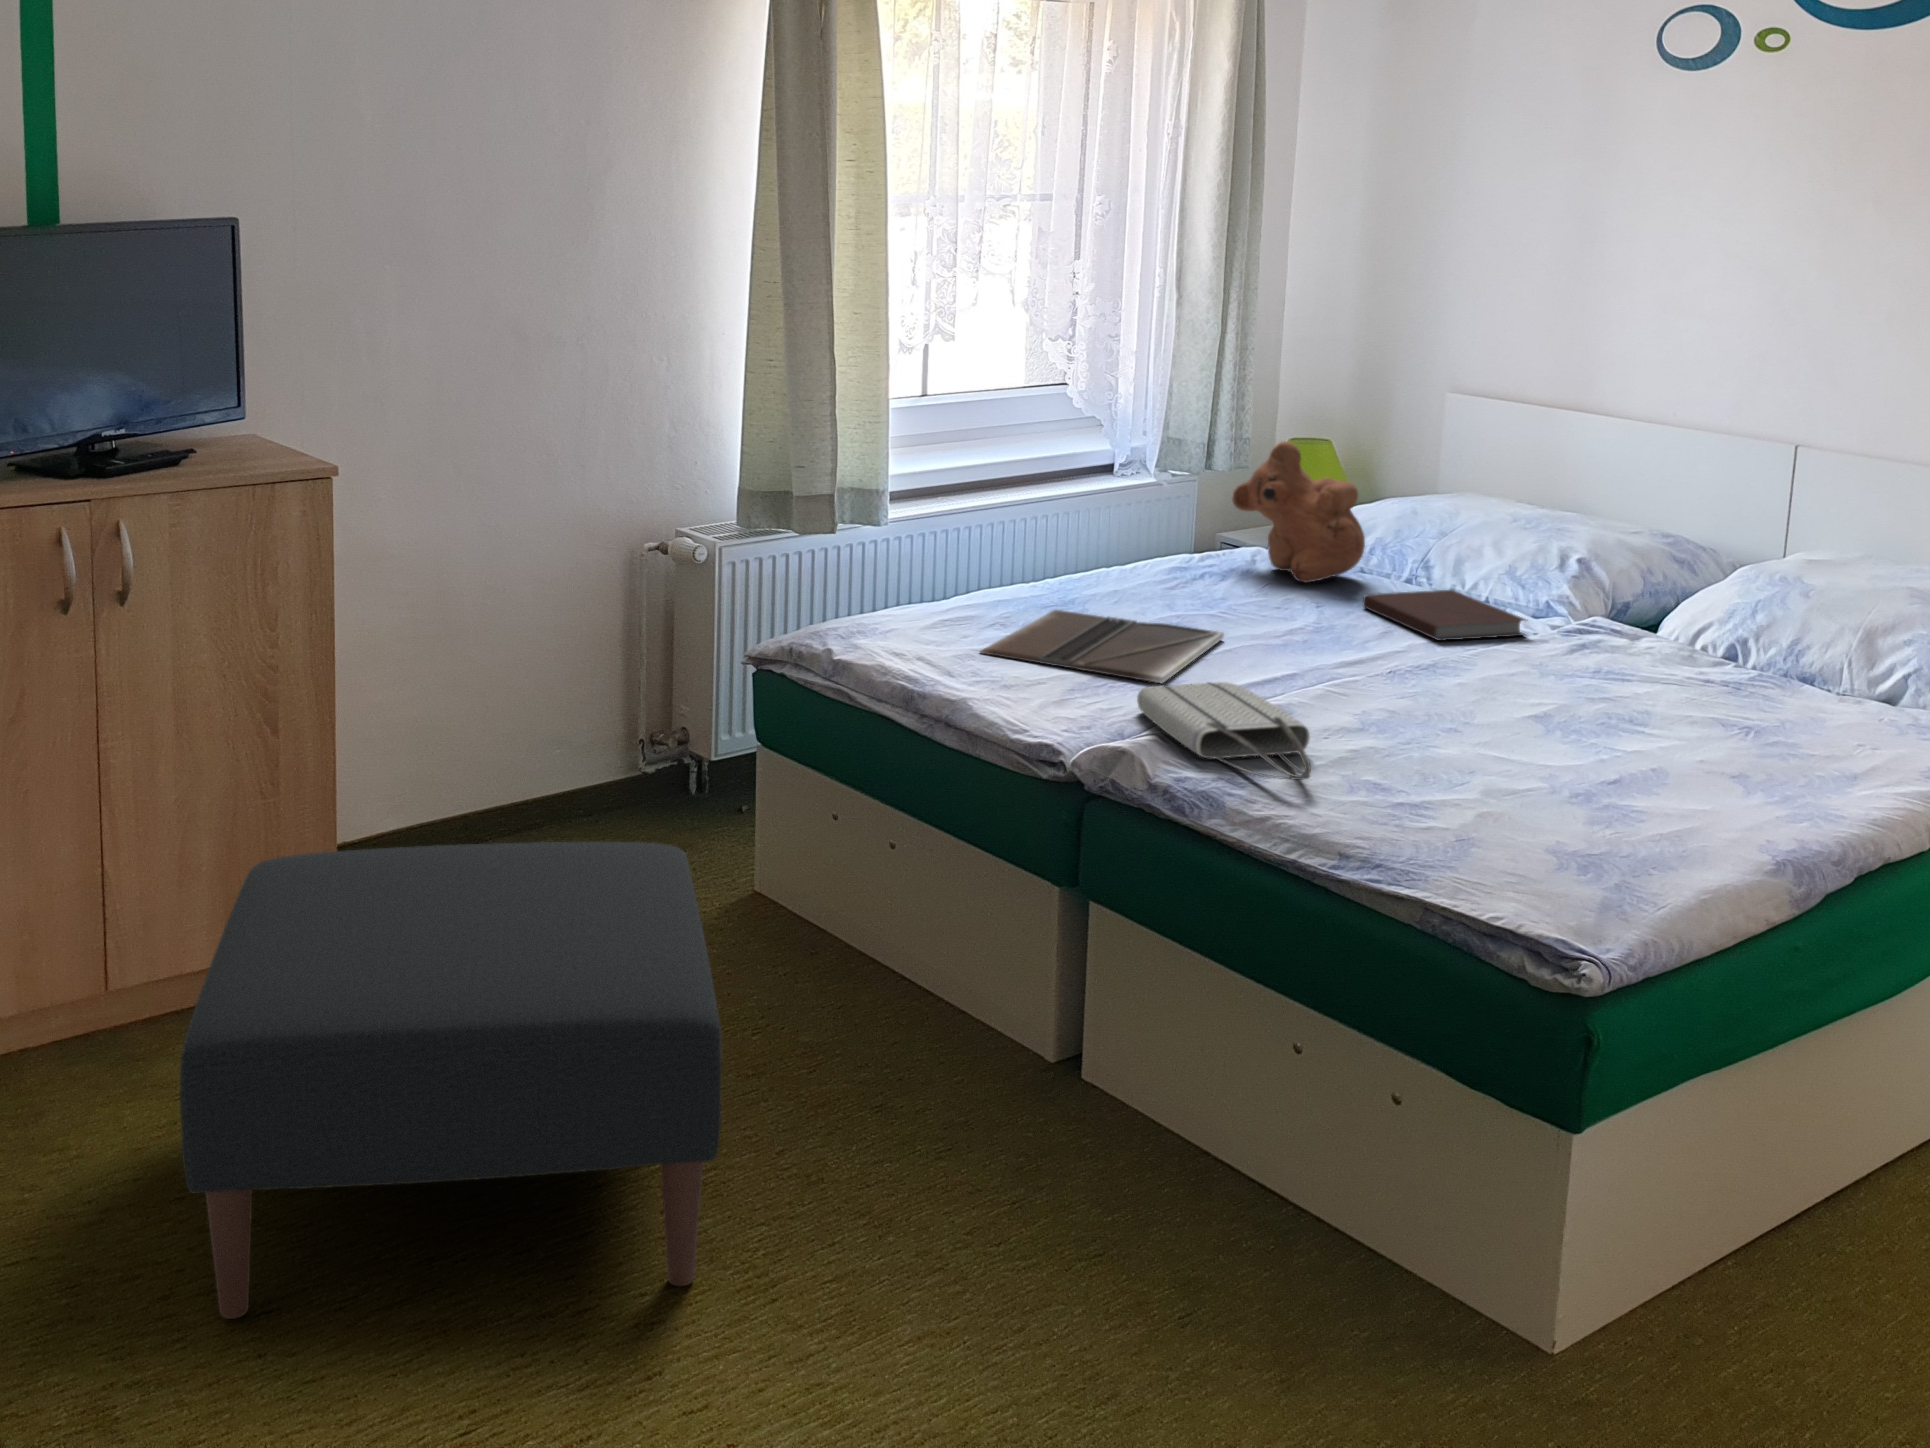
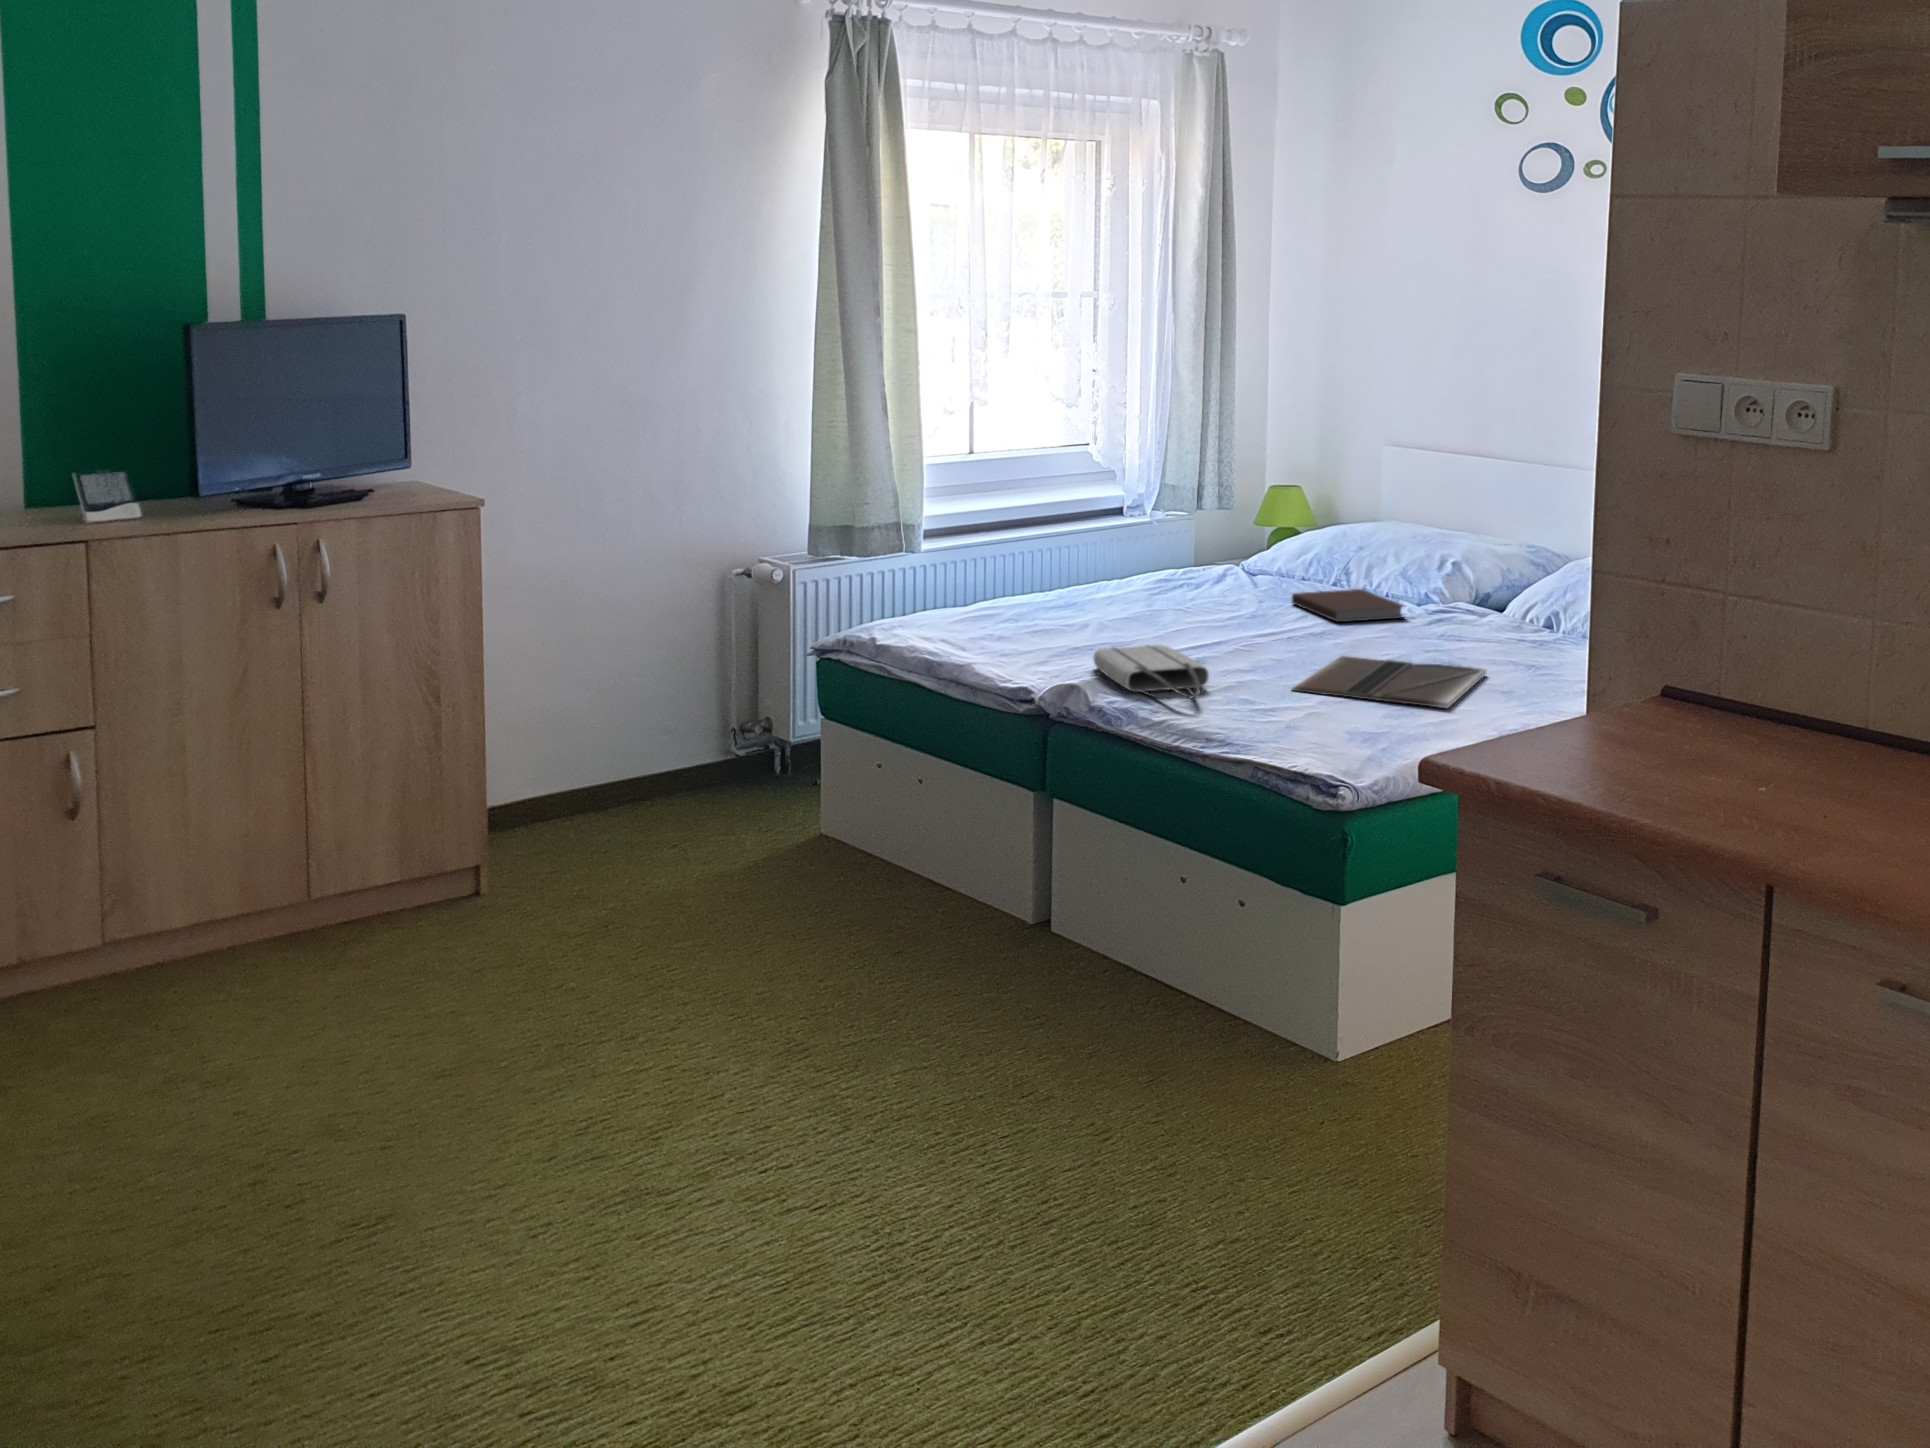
teddy bear: present [1233,441,1365,583] -> none [1202,480,1301,589]
laptop: present [980,610,1224,683] -> present [1292,656,1486,708]
ottoman: present [180,842,722,1319] -> none [392,768,774,1082]

